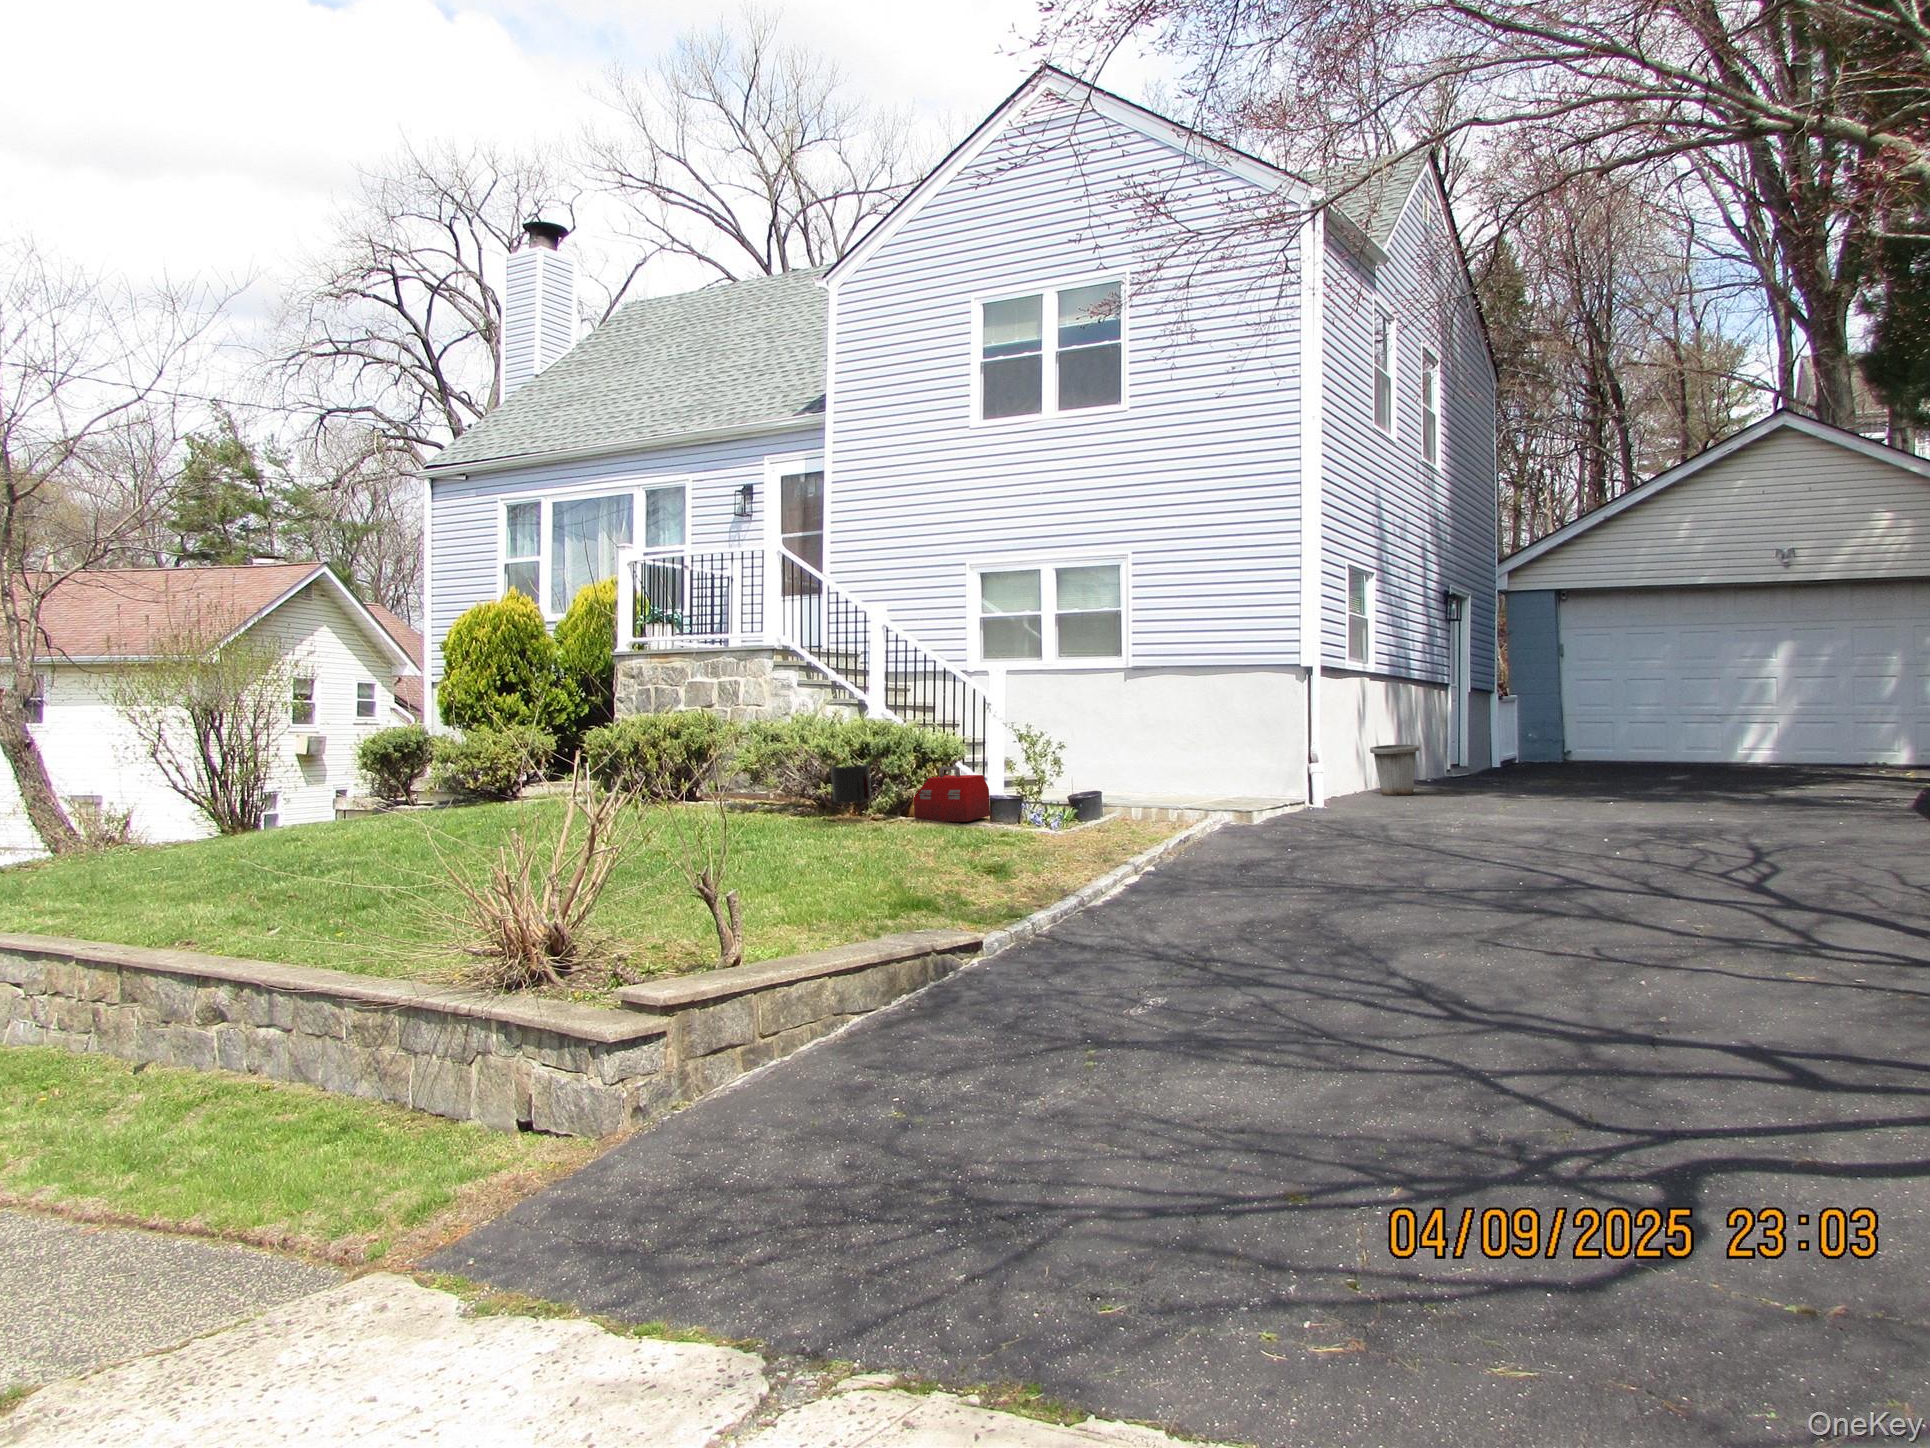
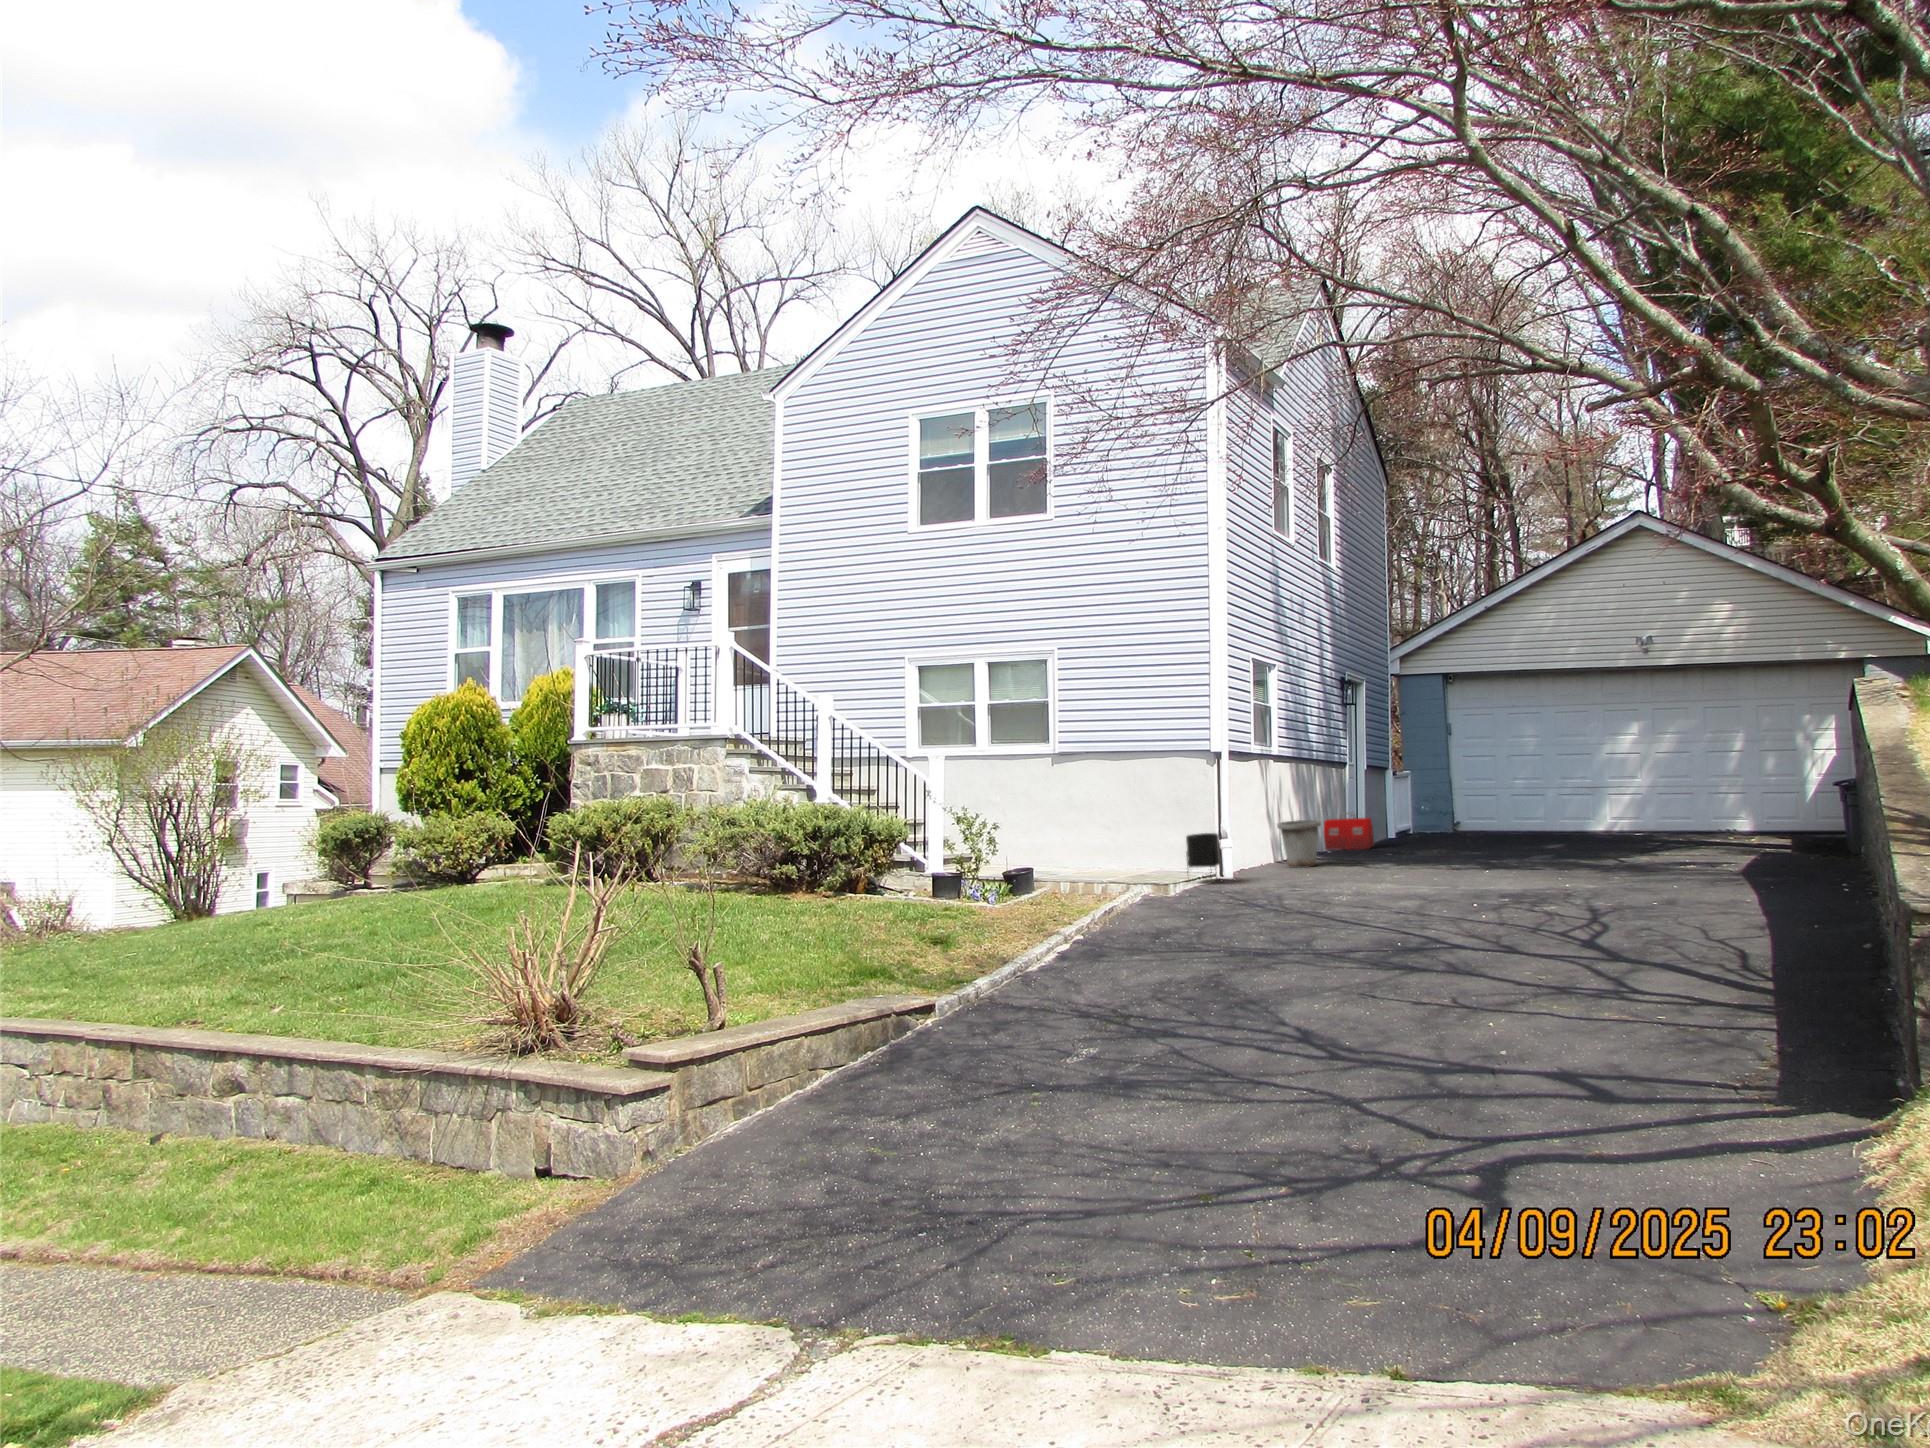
planter: present [831,764,872,814] -> present [1186,833,1221,873]
toolbox: present [913,767,991,822] -> present [1324,812,1374,850]

